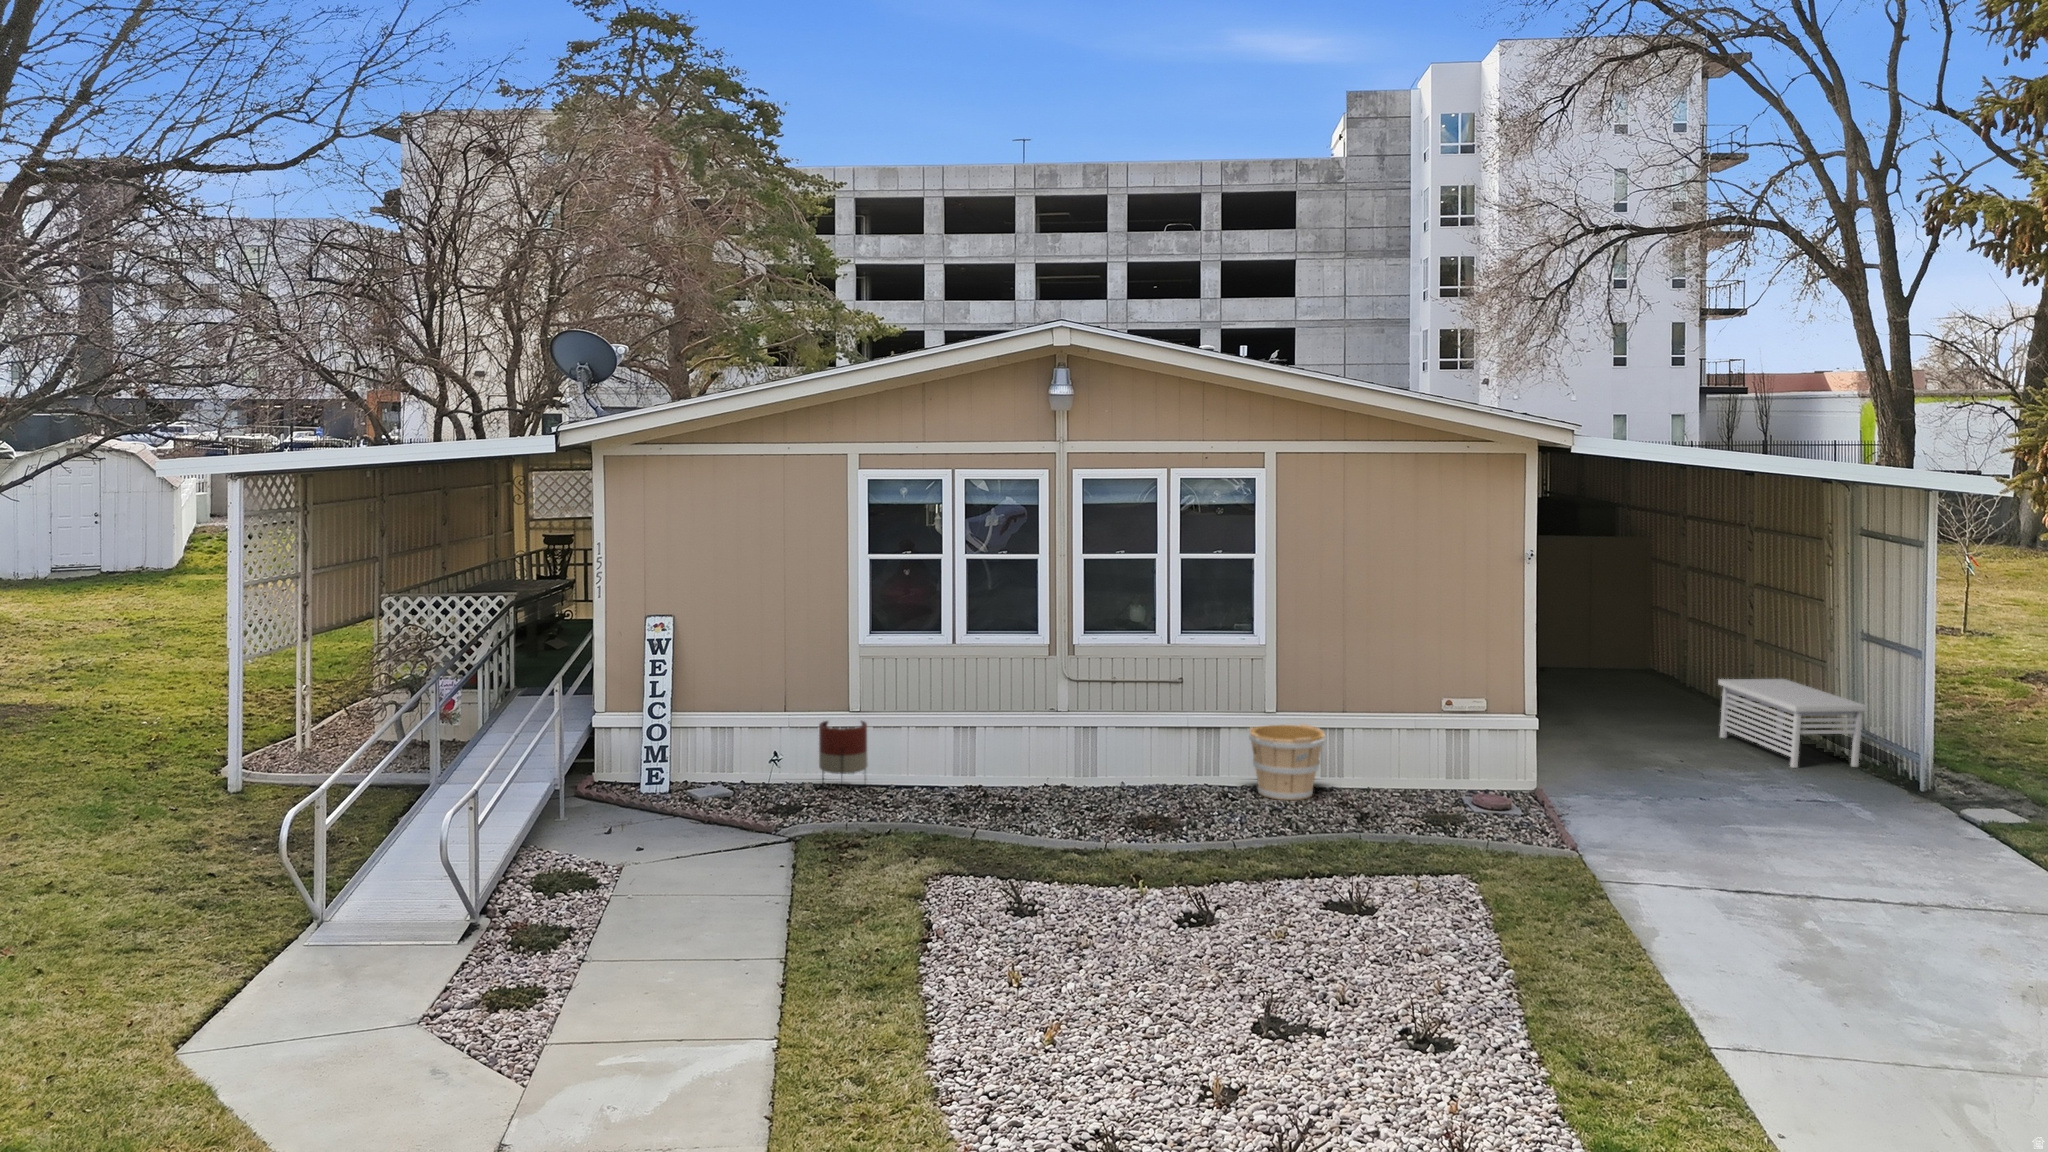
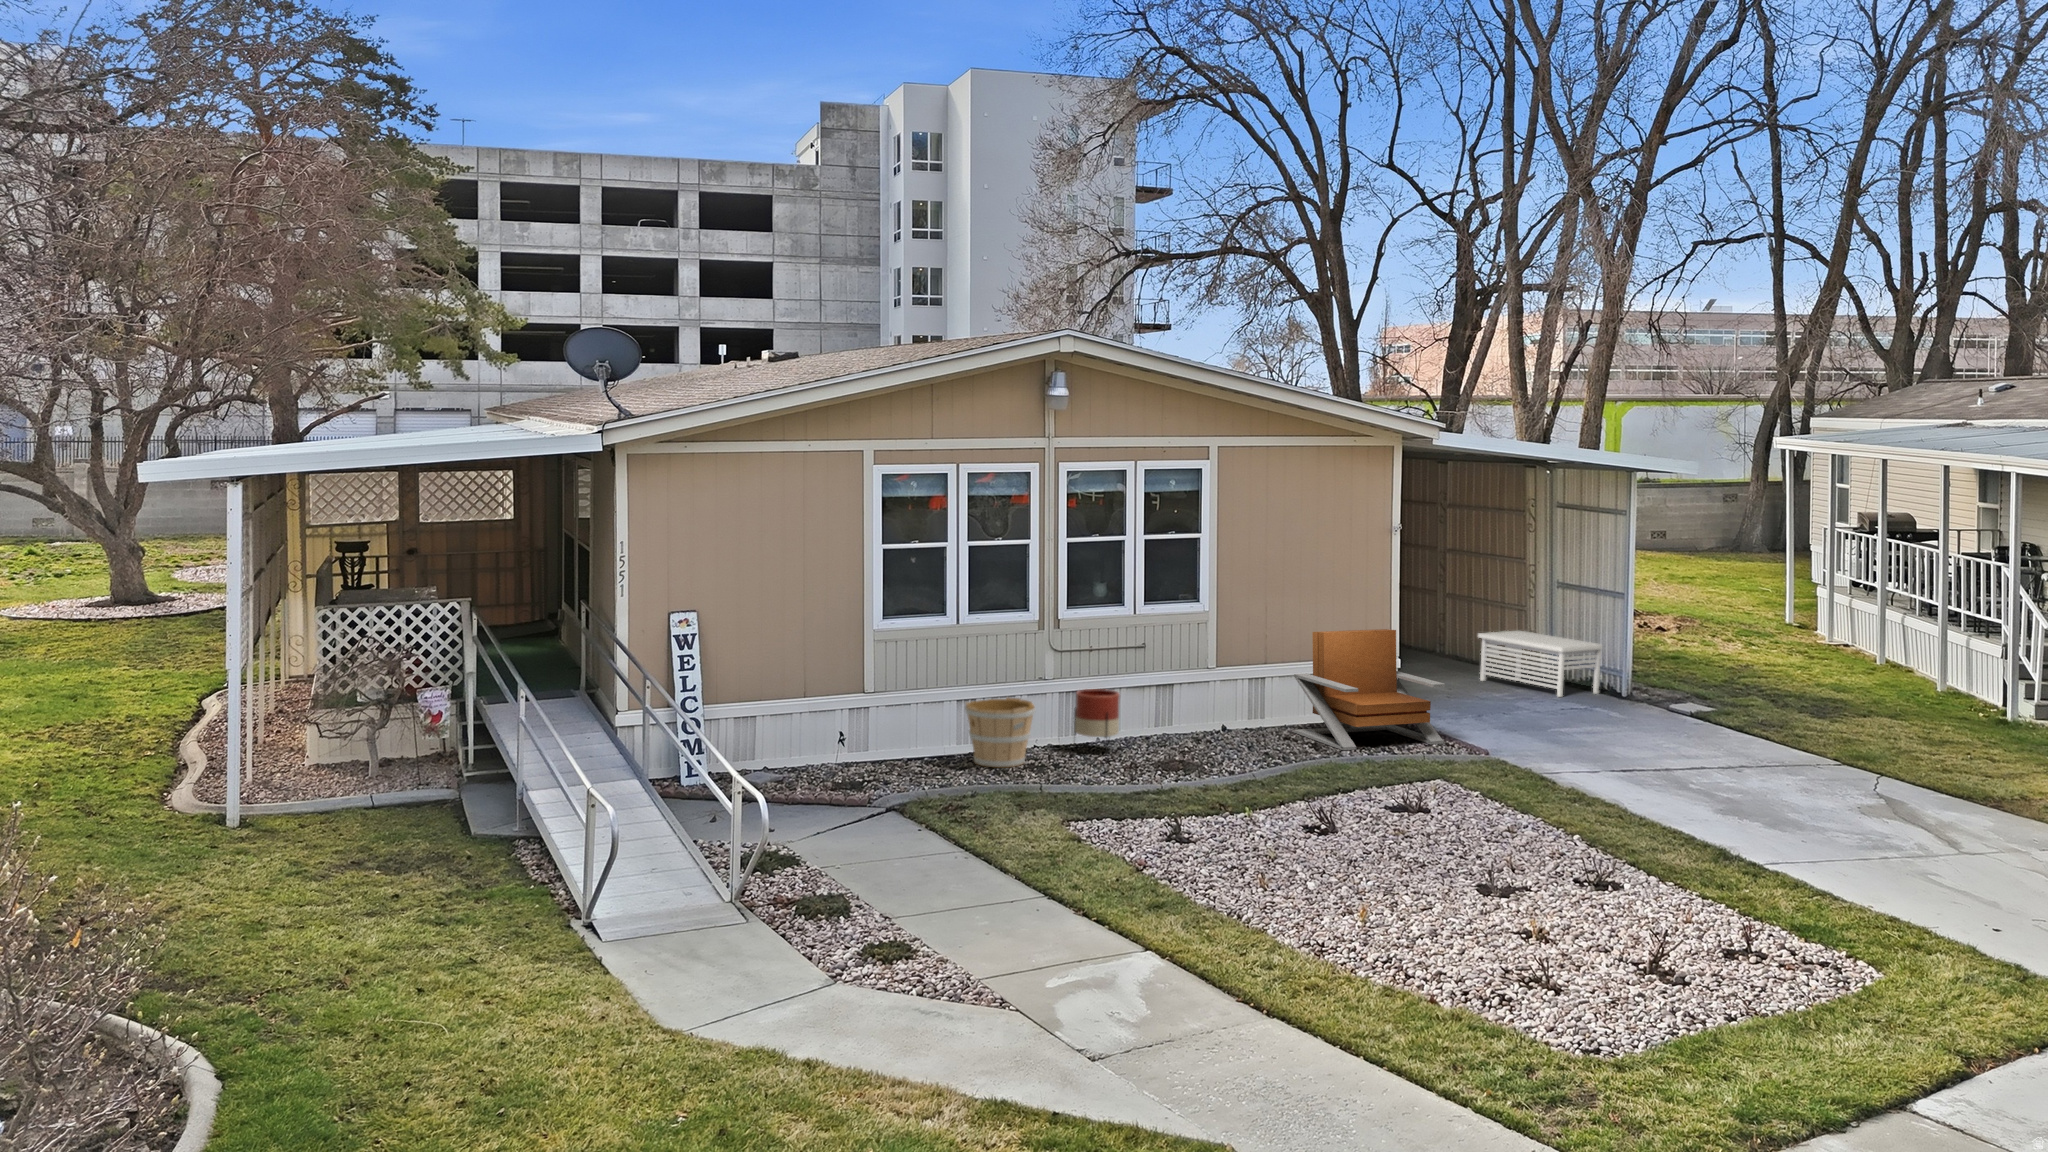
lounge chair: none [1368,671,1534,817] -> present [1294,629,1446,750]
planter: present [819,721,867,778] -> present [1074,689,1120,738]
wooden bucket: present [1249,724,1325,800] -> present [965,698,1035,768]

